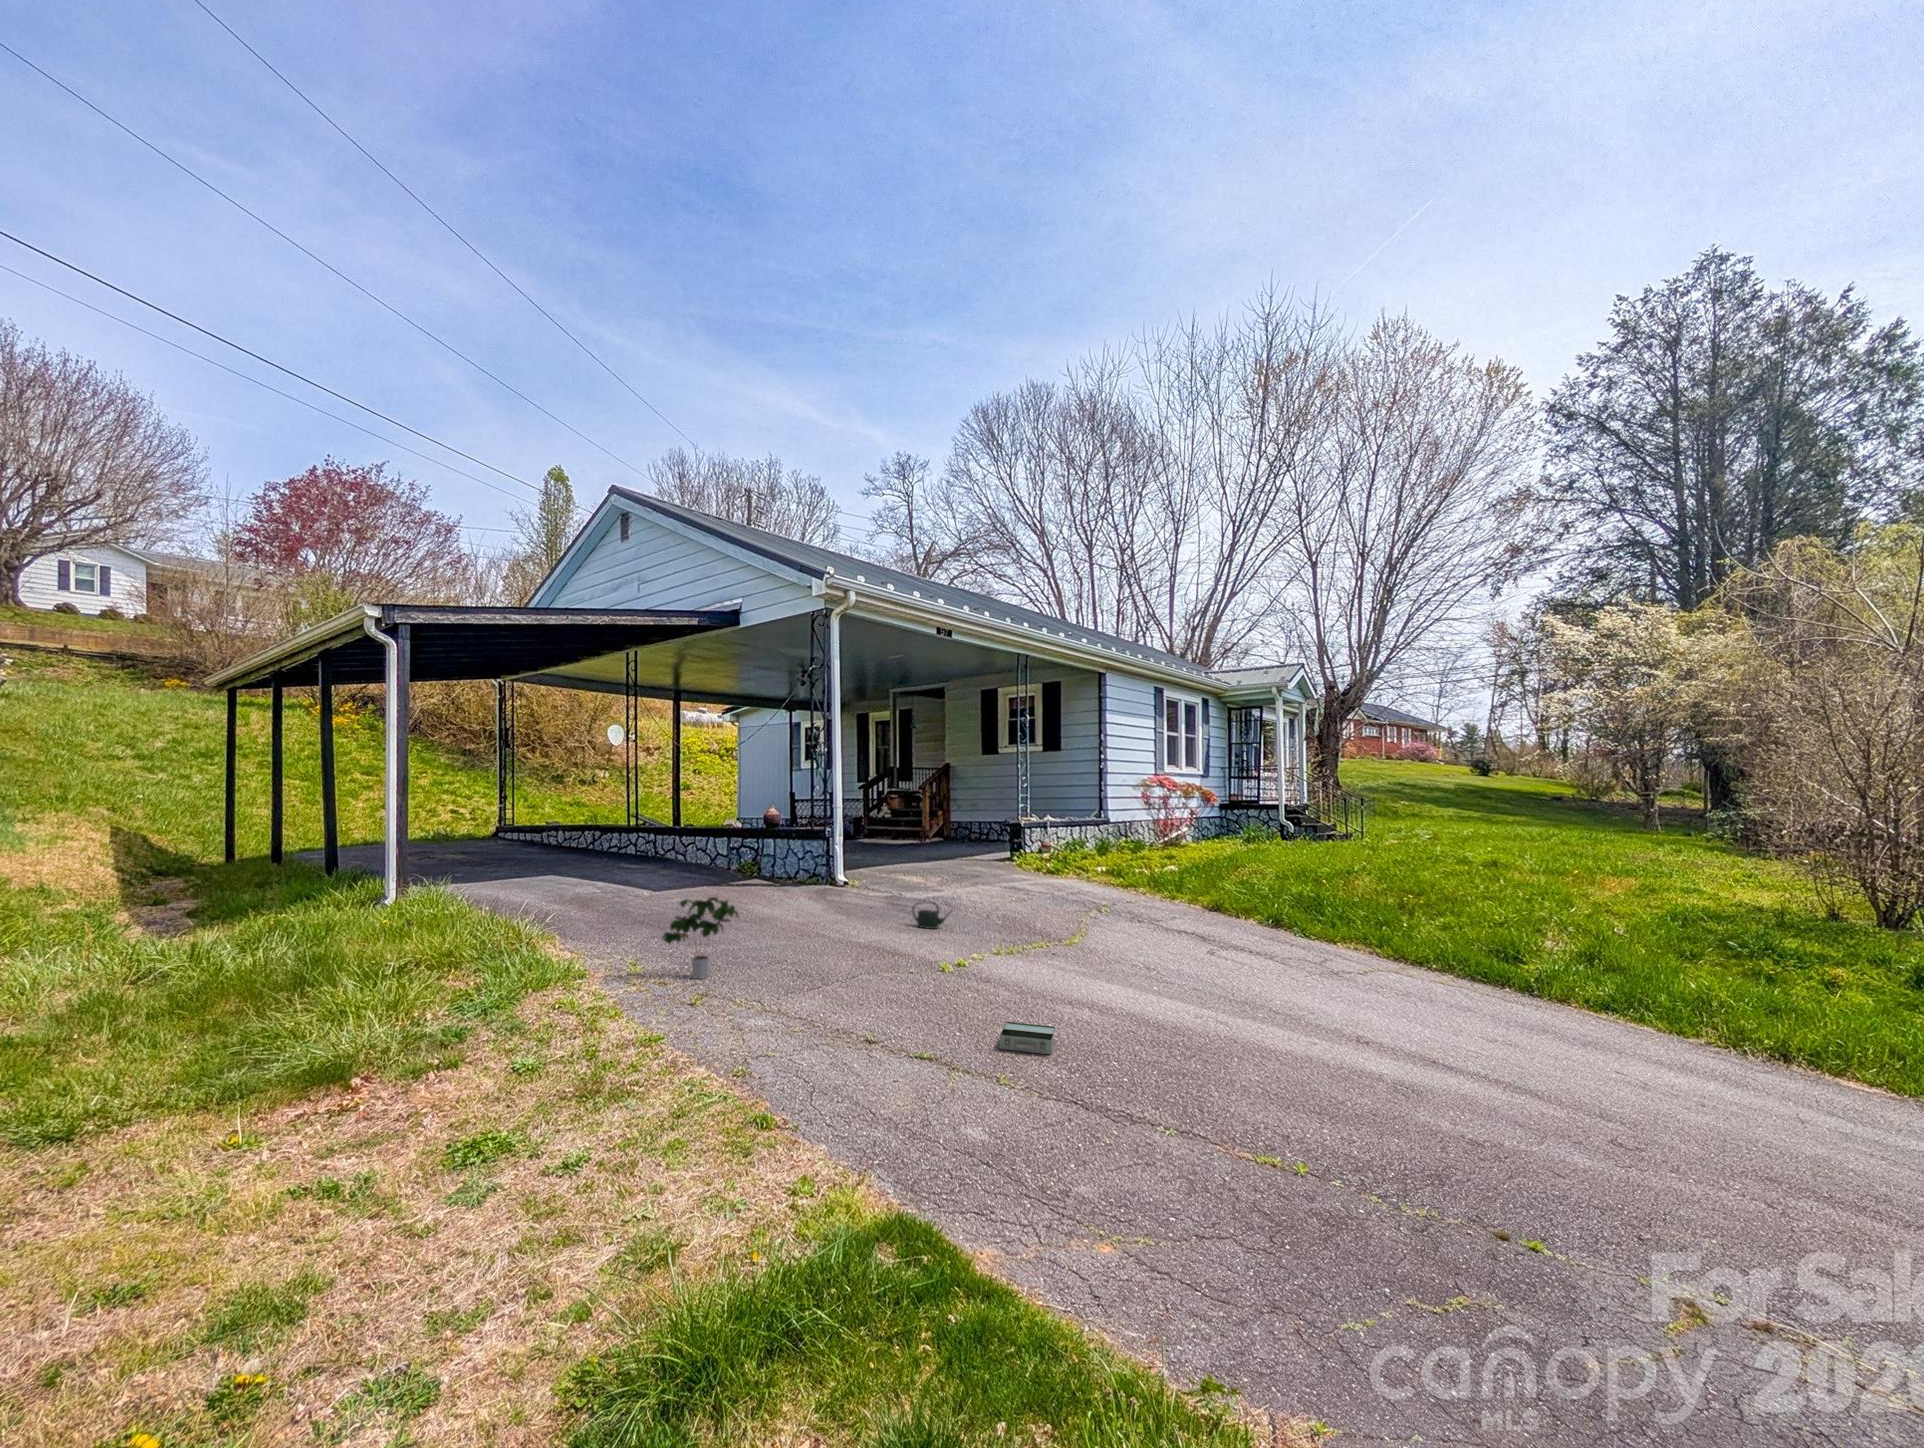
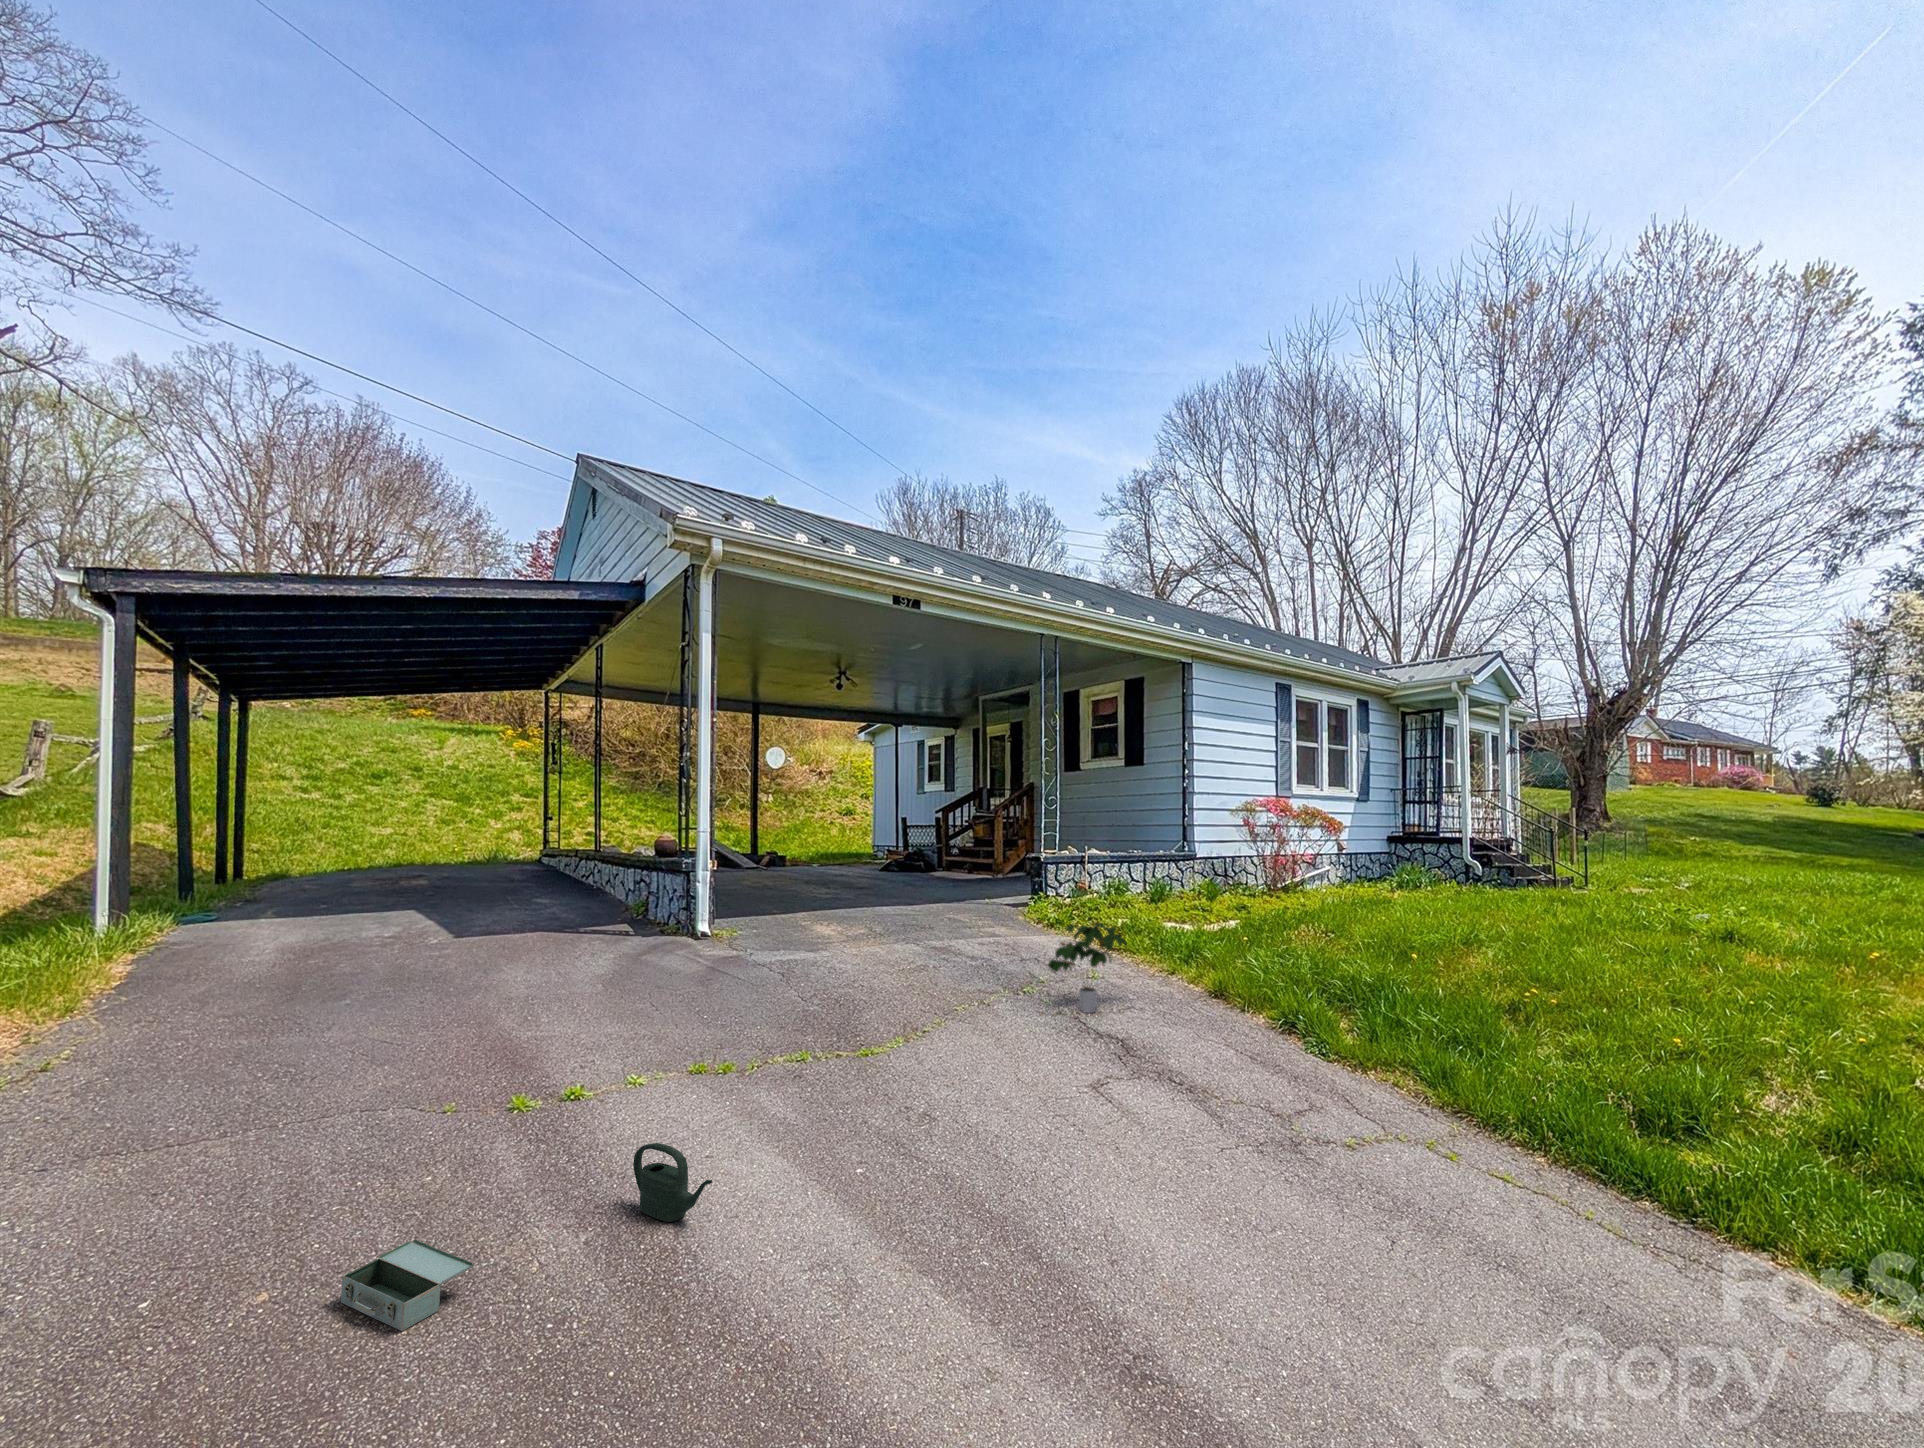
potted plant: present [662,897,738,979] -> present [1048,923,1127,1013]
watering can: present [912,901,950,929] -> present [633,1143,712,1222]

